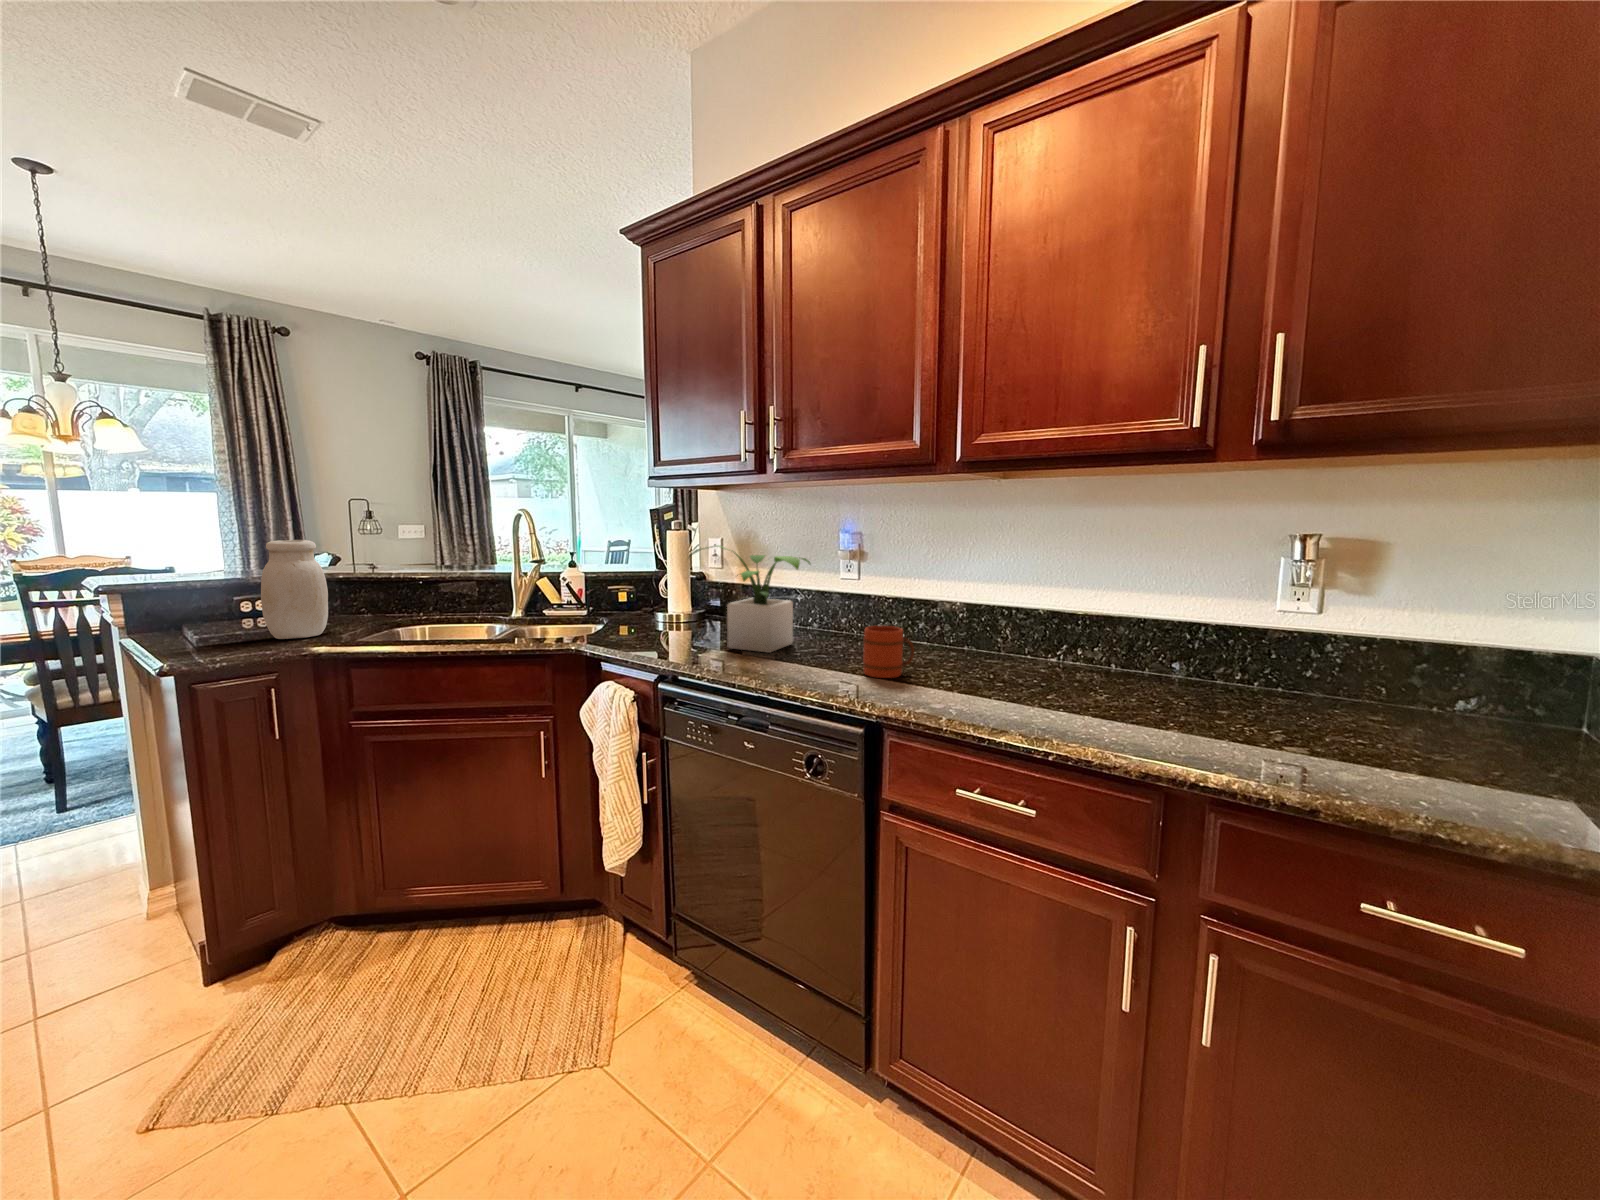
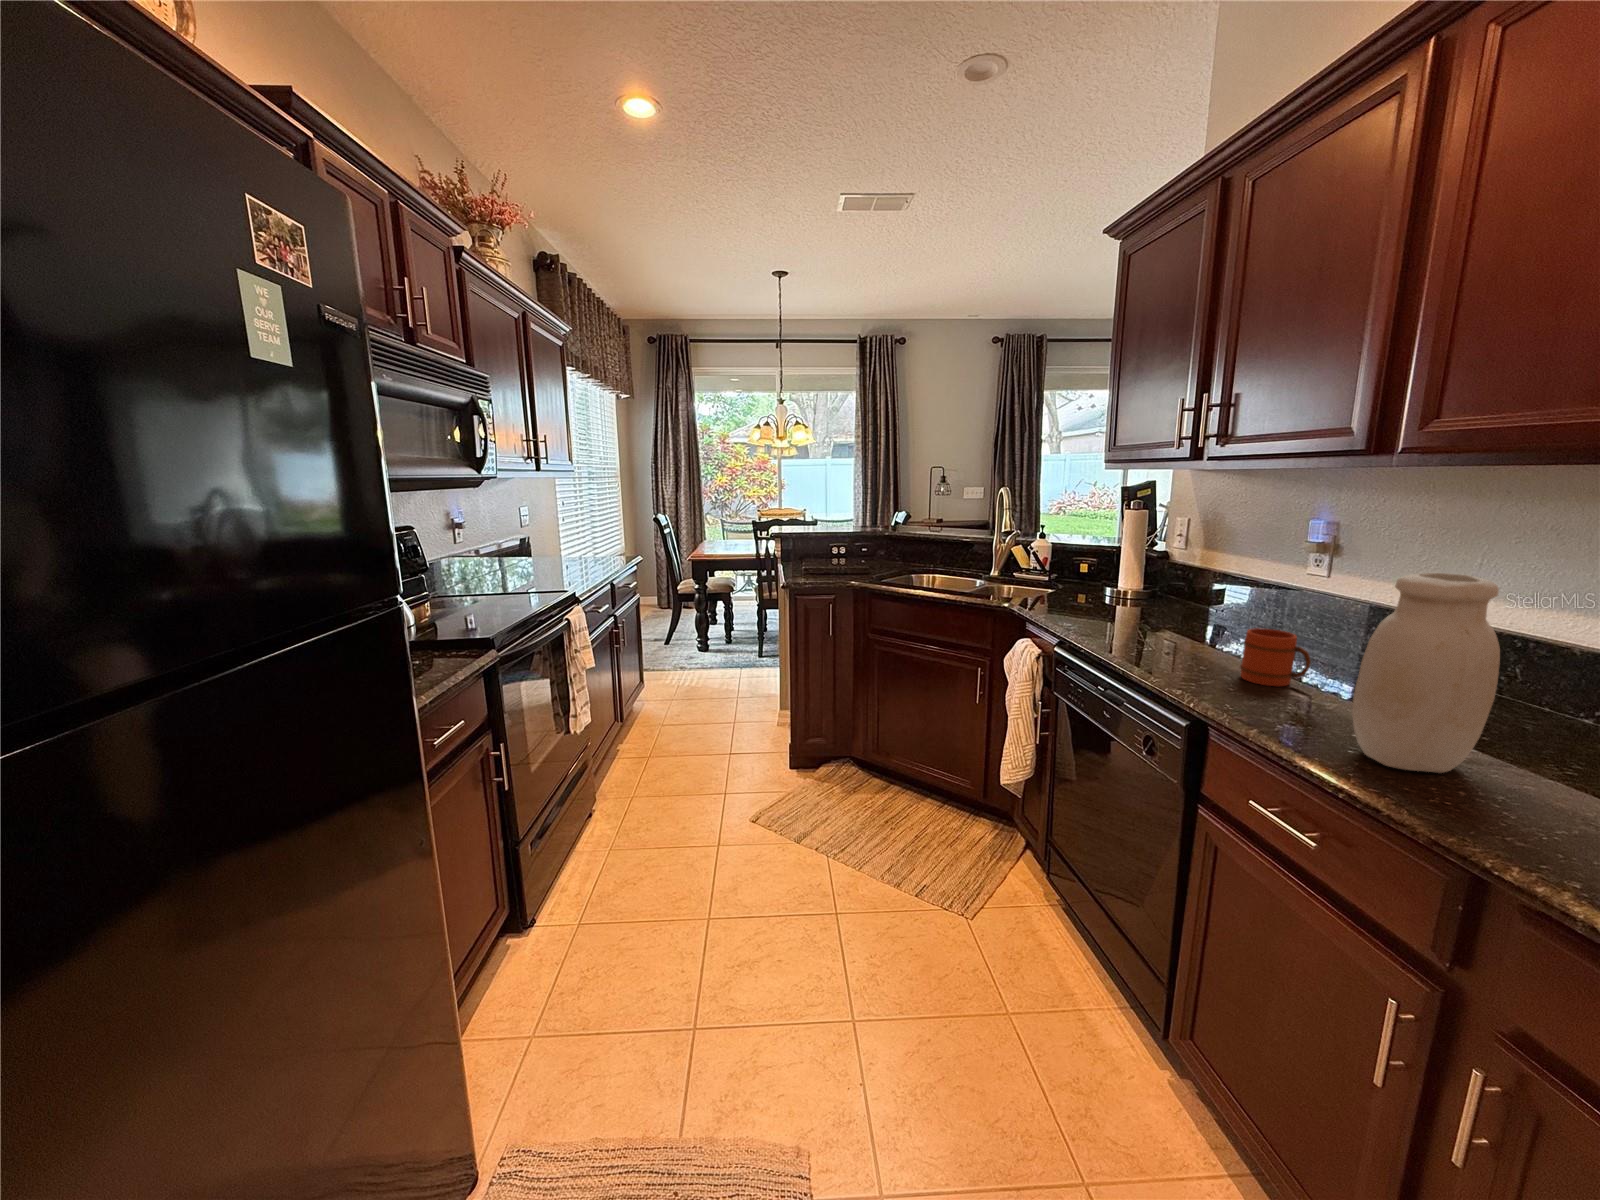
jar: present [261,540,328,639] -> present [1352,573,1500,773]
potted plant: present [689,546,810,653] -> none [1108,529,1249,639]

